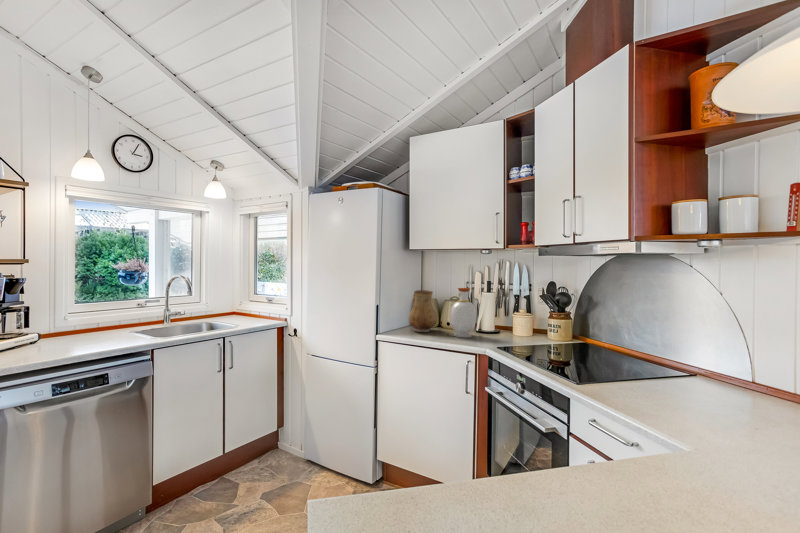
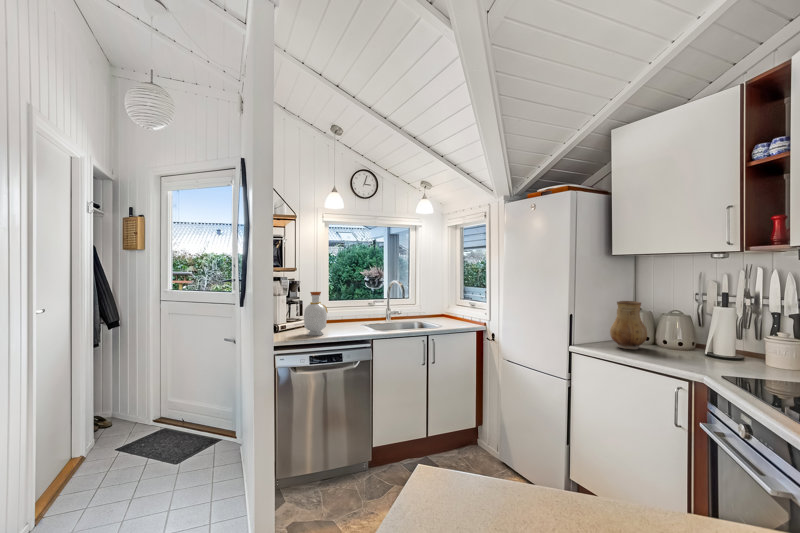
bottle: present [450,288,476,338] -> present [304,292,328,336]

